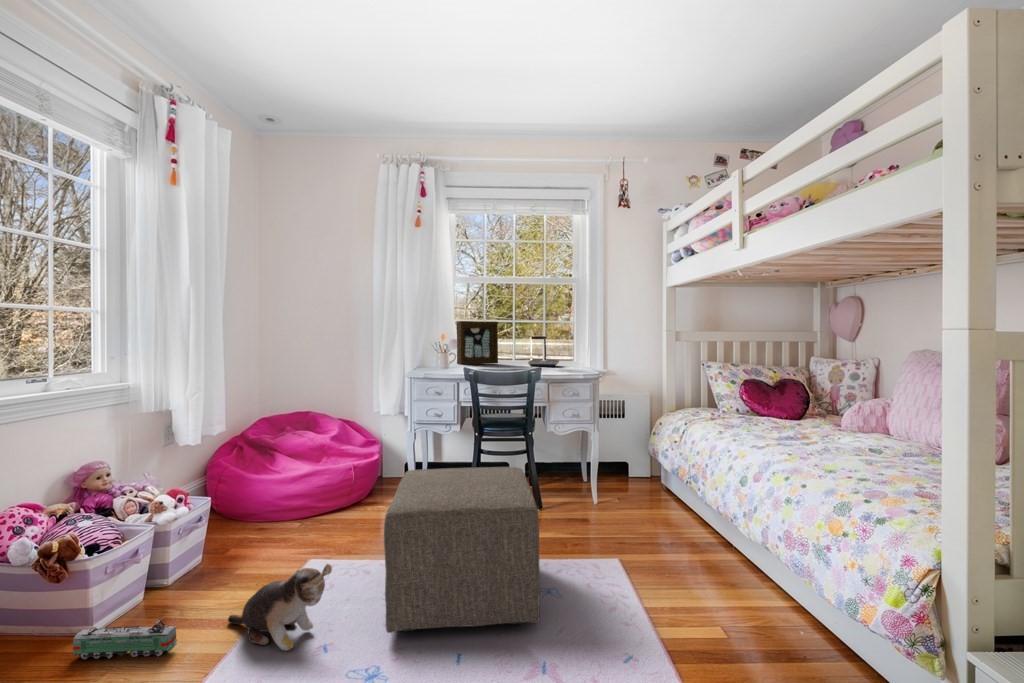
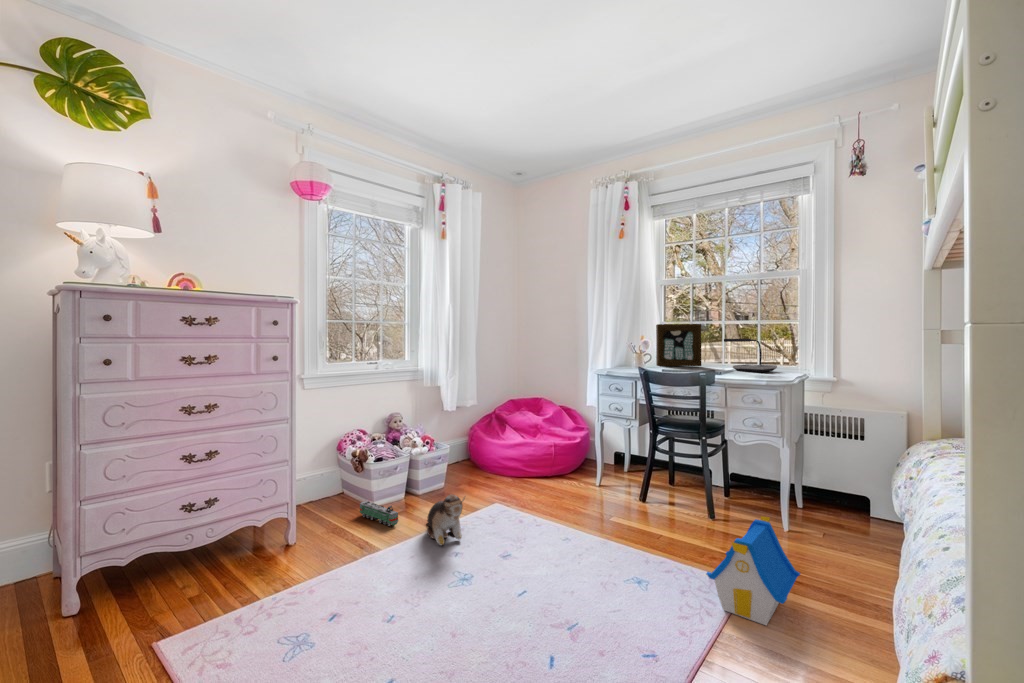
ottoman: present [384,467,540,633] -> none [492,447,642,588]
toy house: none [609,497,691,595] -> present [706,516,800,625]

